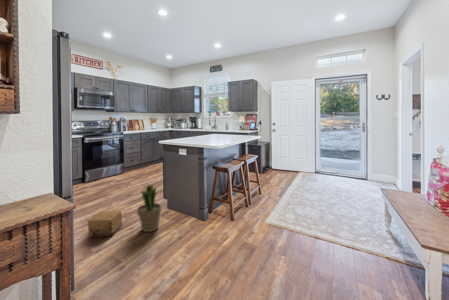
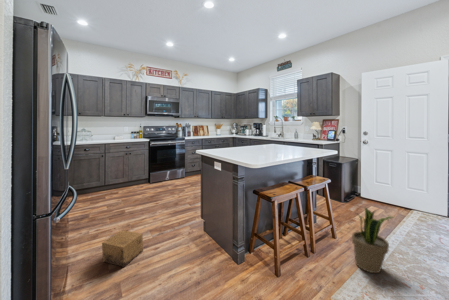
potted plant: present [137,185,161,232] -> present [352,208,393,273]

